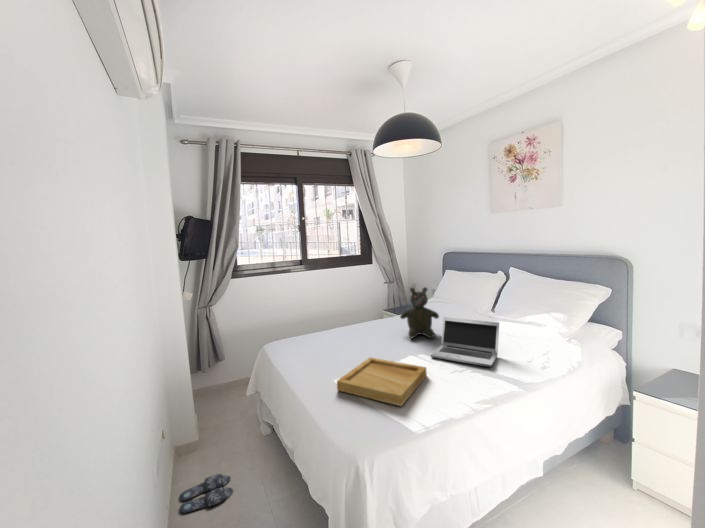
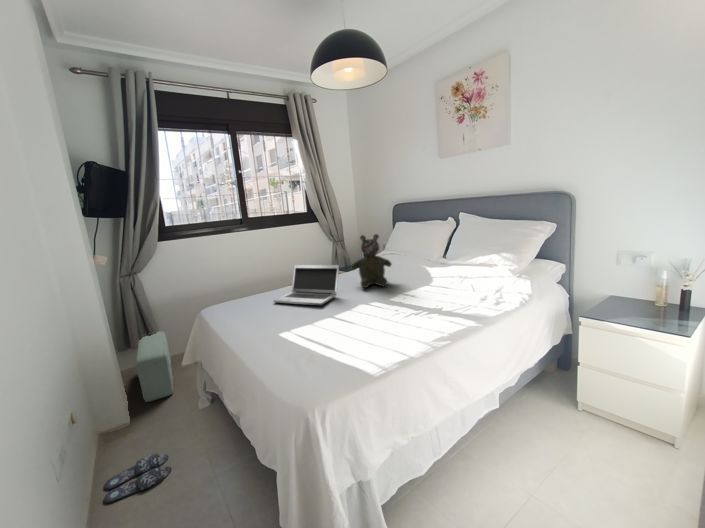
laptop: present [431,317,499,367] -> present [273,265,339,305]
pouf: none [207,358,234,424] -> present [136,331,173,402]
tray: present [337,358,427,406] -> none [282,308,381,351]

